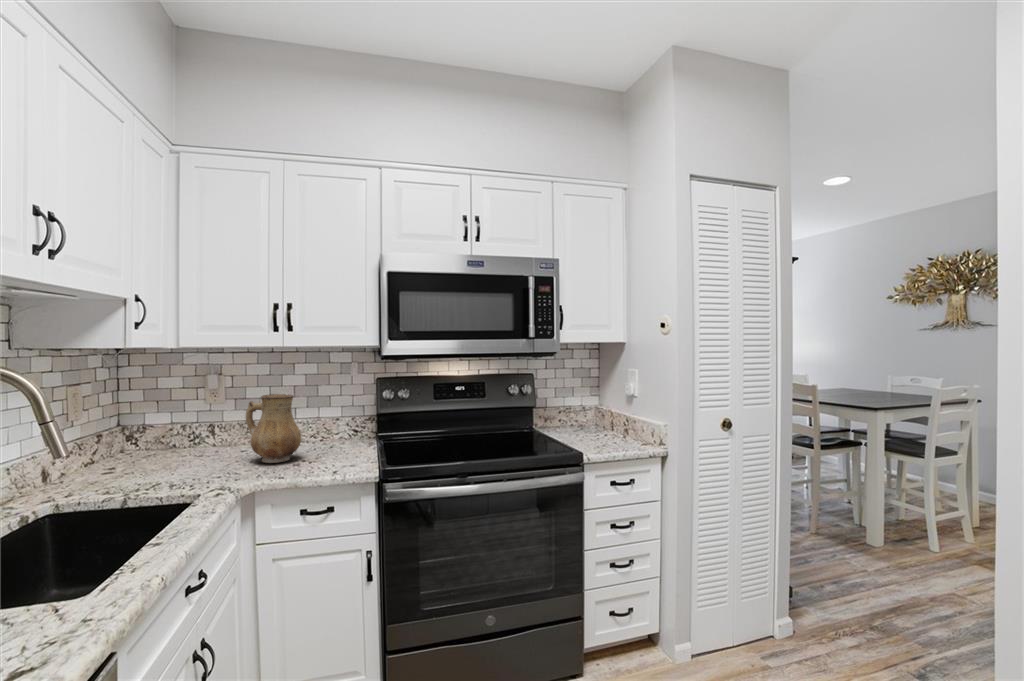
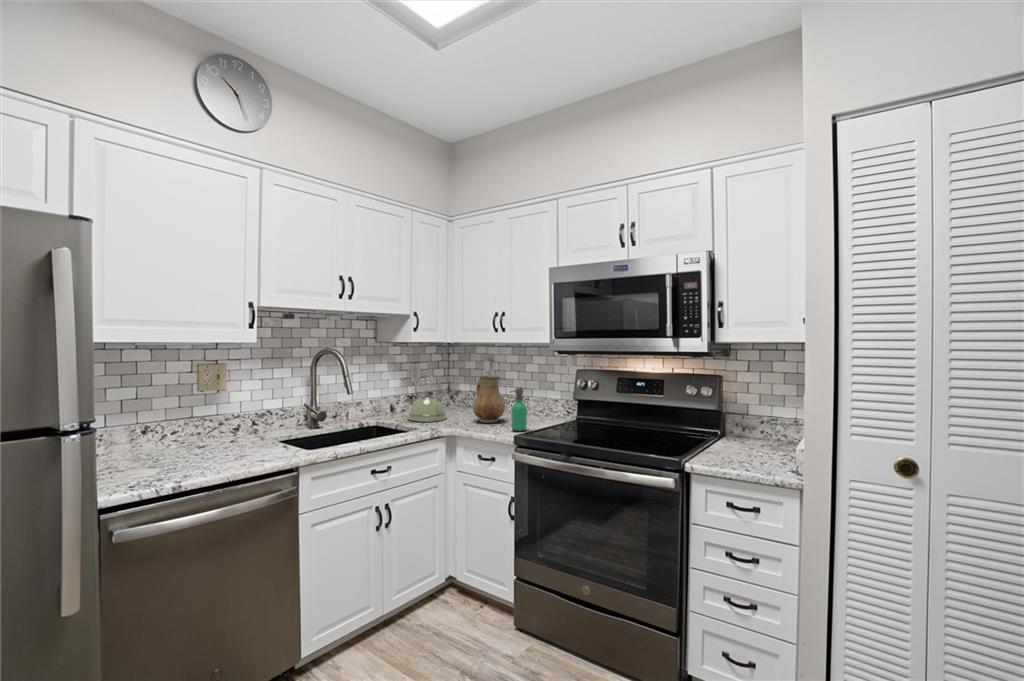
kettle: none [110,403,199,485] -> present [405,375,447,422]
soap dispenser: none [344,404,365,464] -> present [510,387,527,431]

